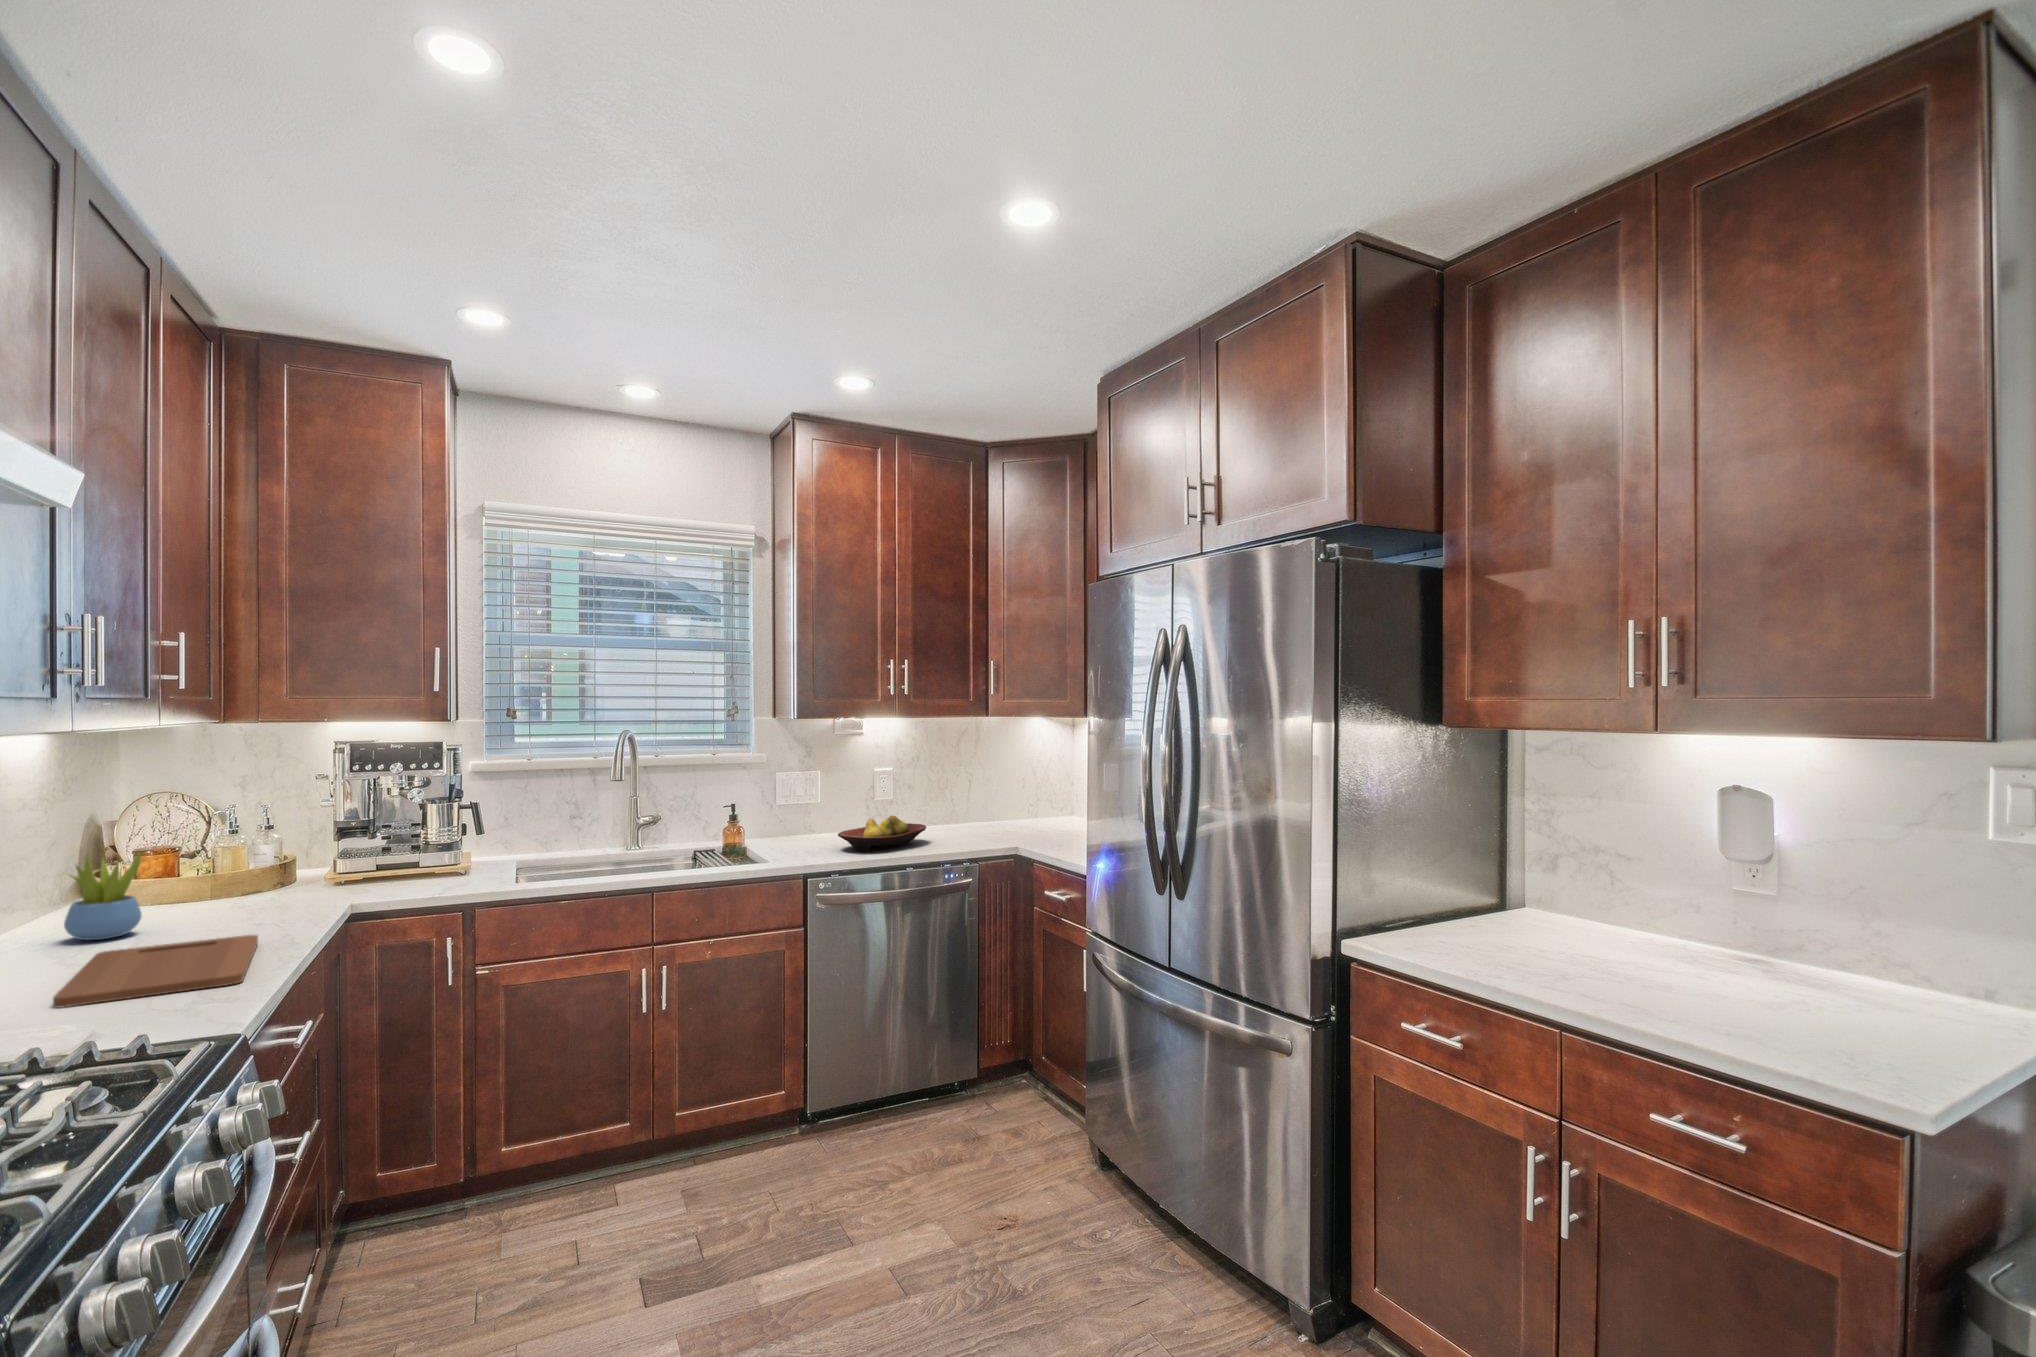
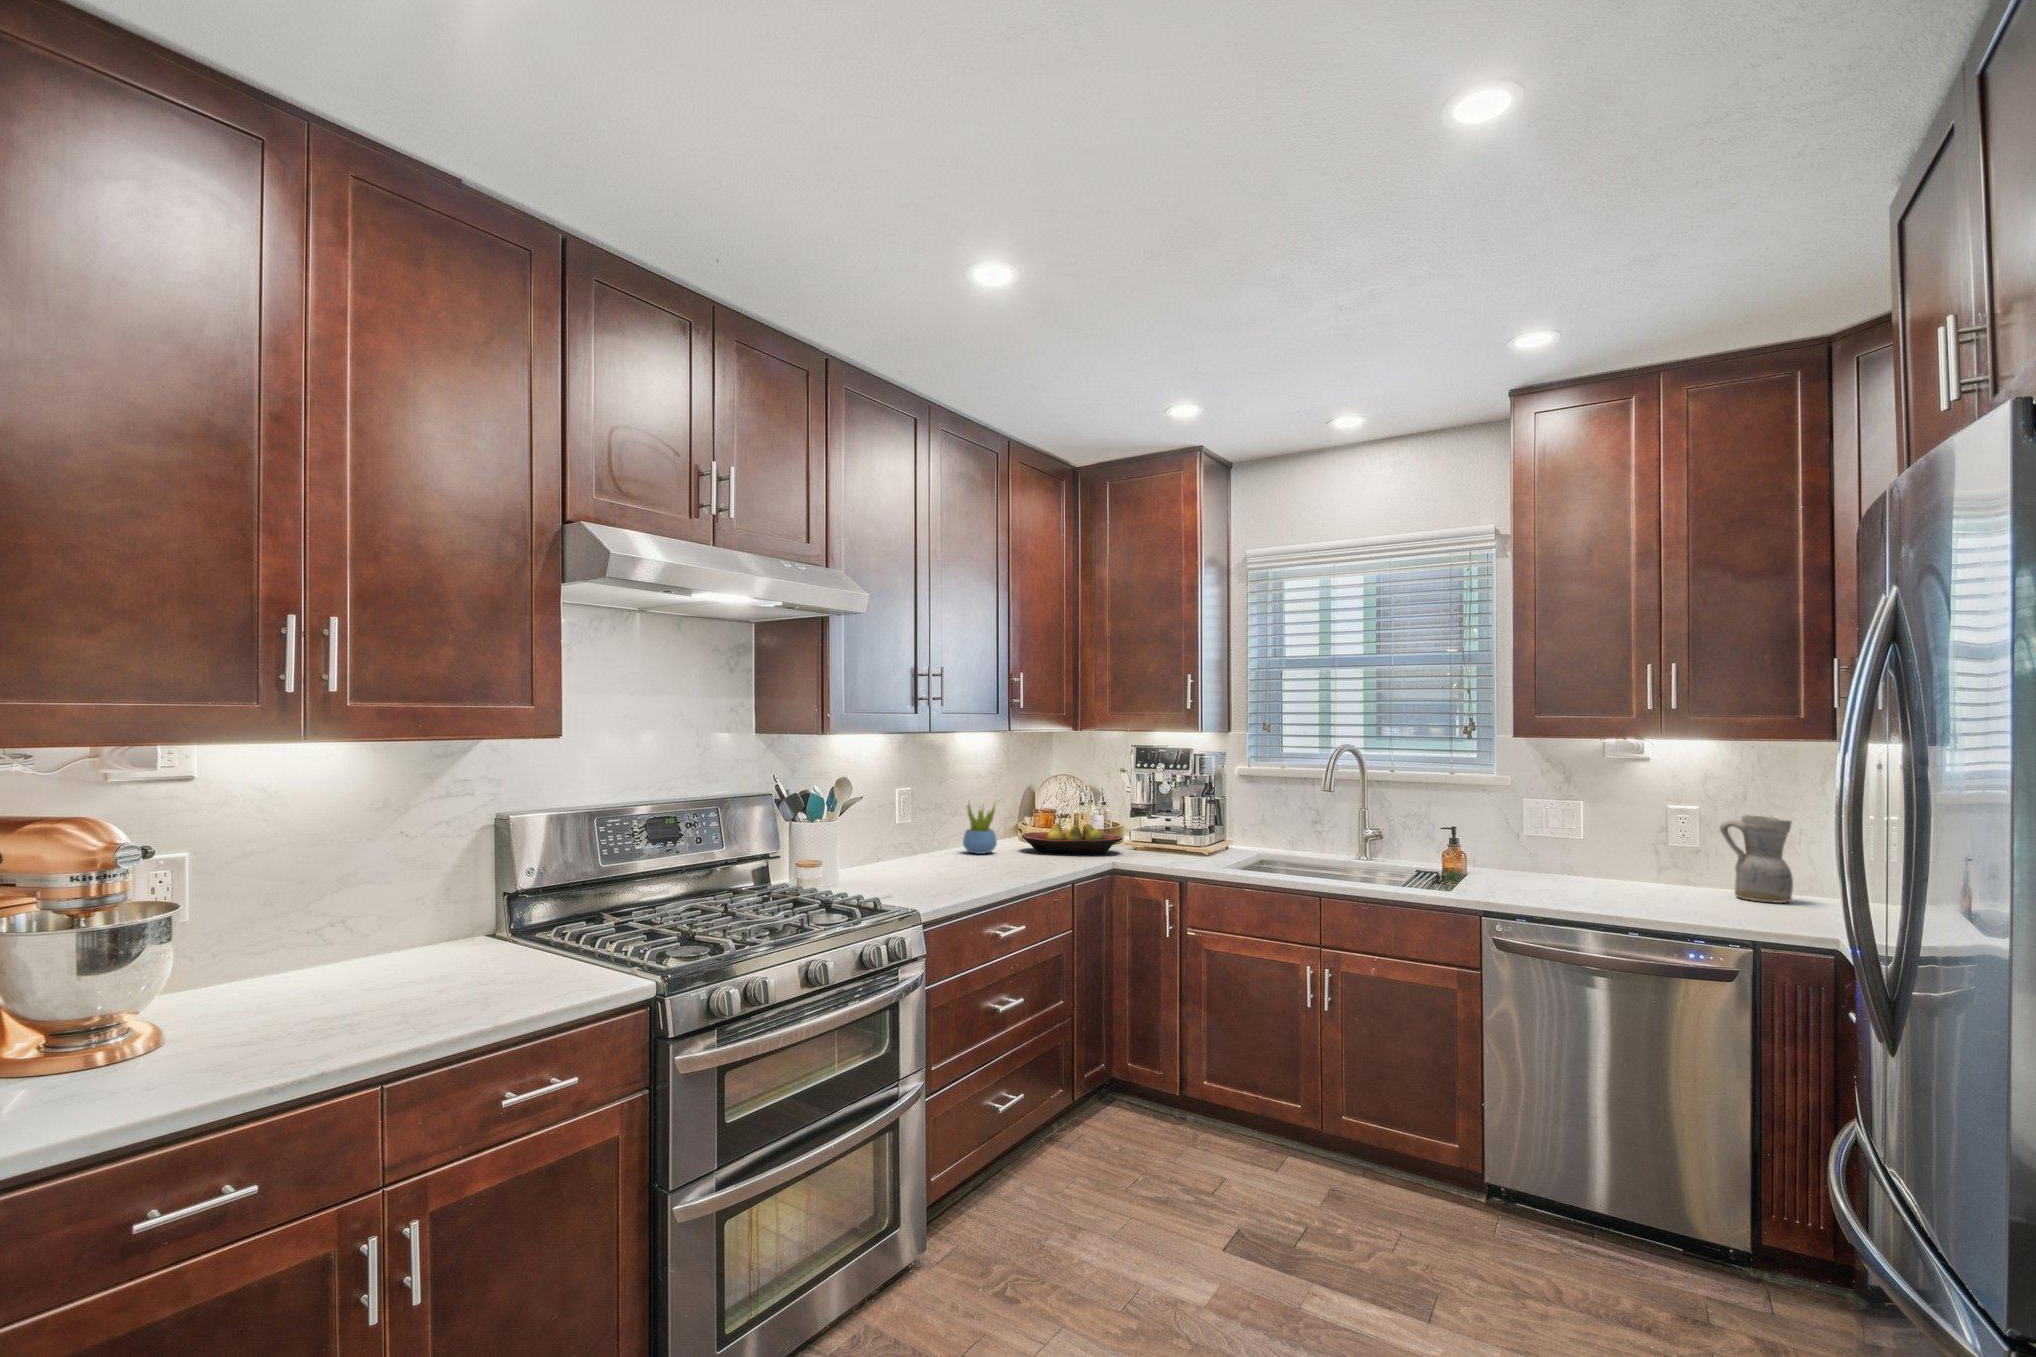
ceramic pitcher: none [918,771,959,834] -> present [1720,815,1793,903]
fruit bowl: present [838,815,926,851] -> present [1022,823,1122,854]
cutting board: present [53,935,258,1008] -> none [894,857,1019,883]

